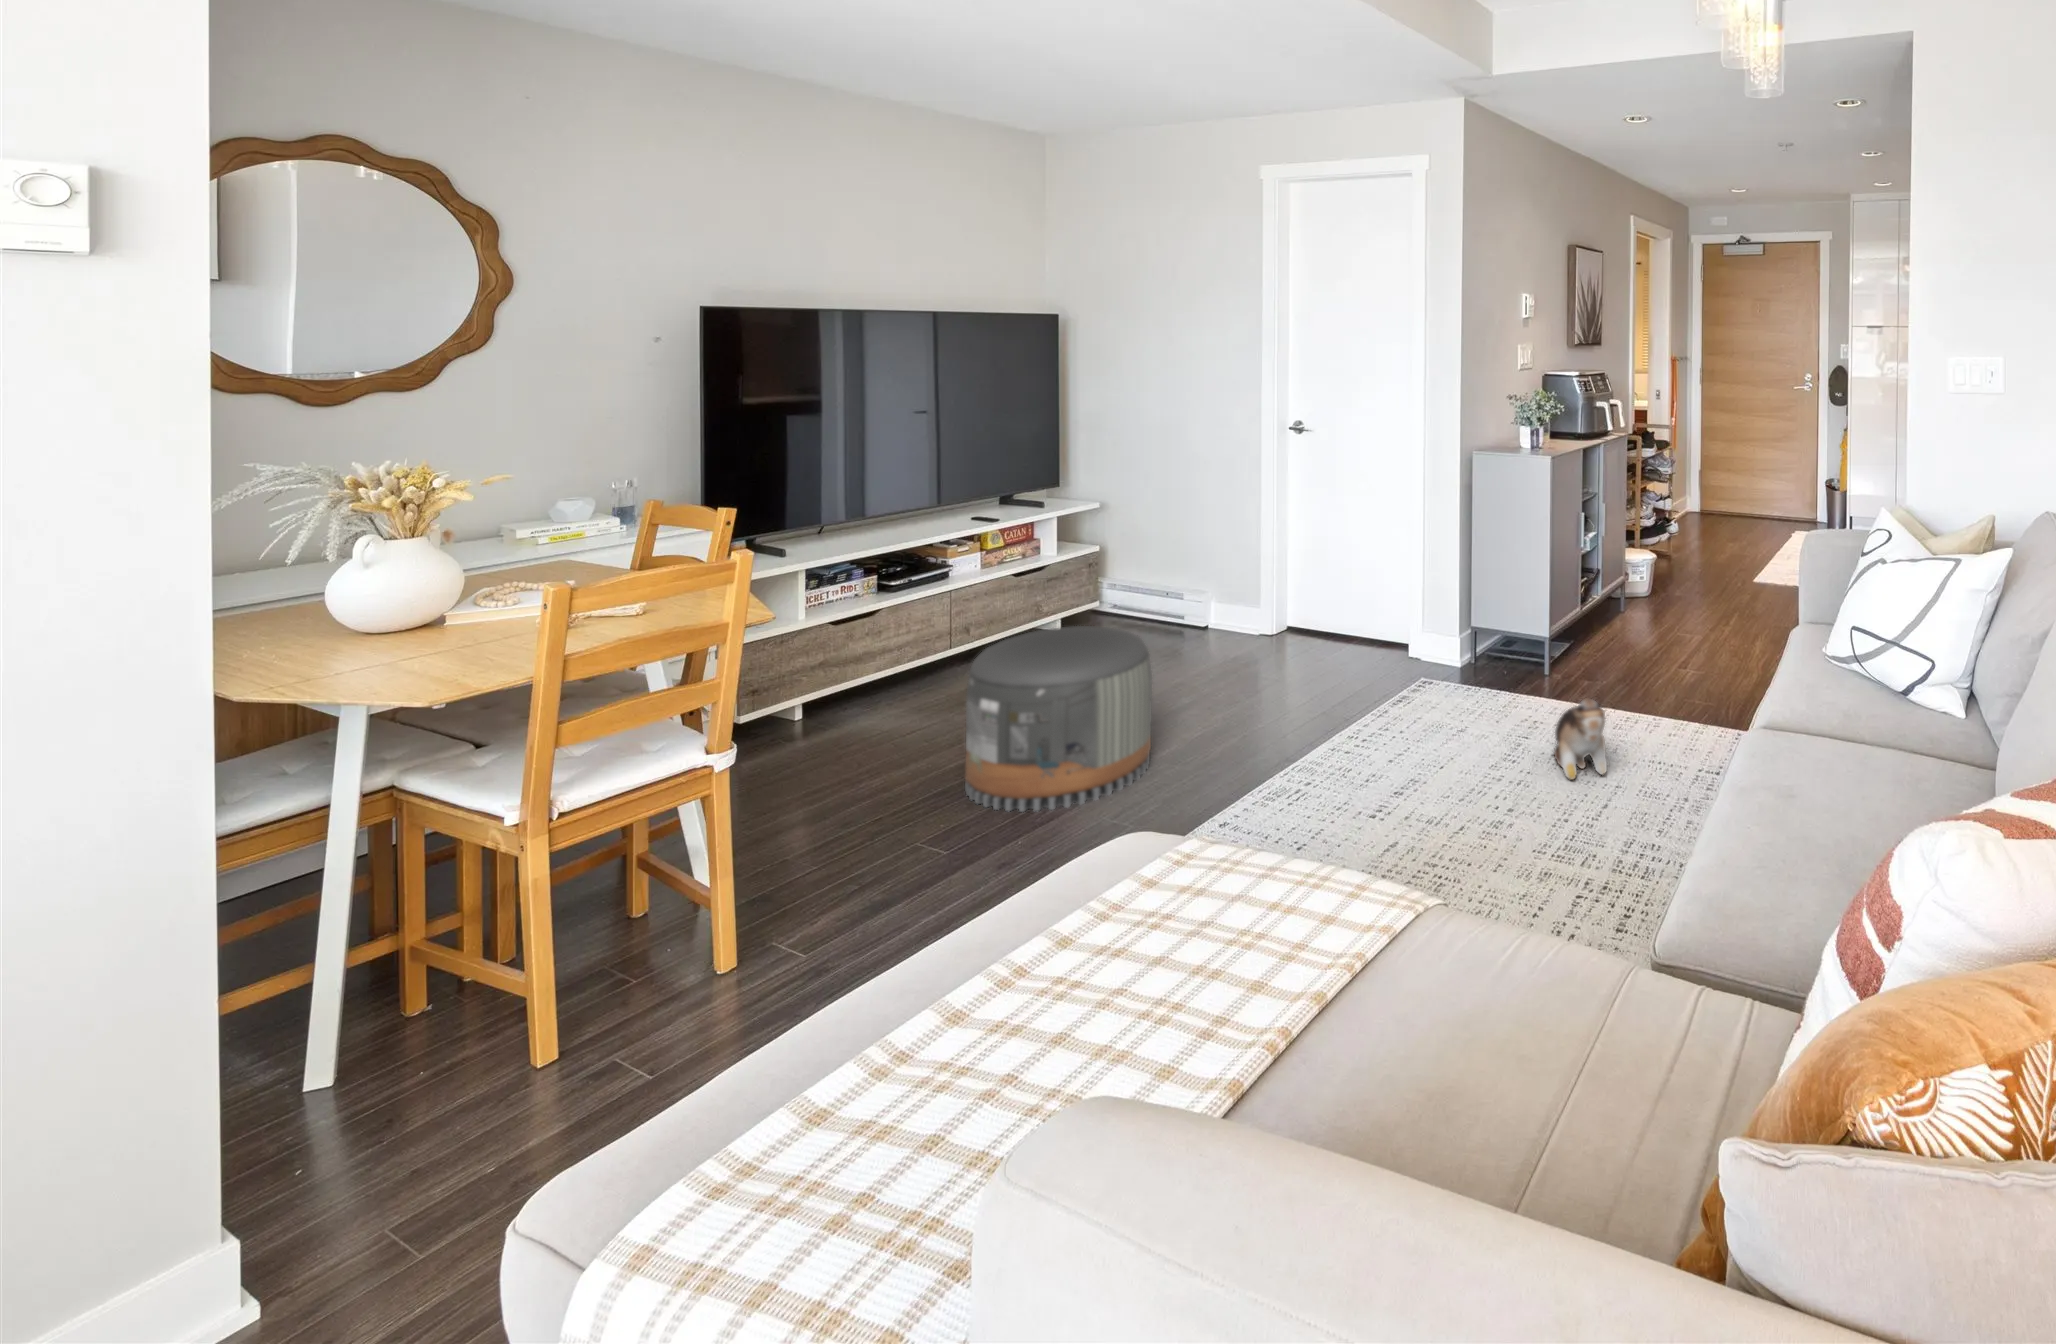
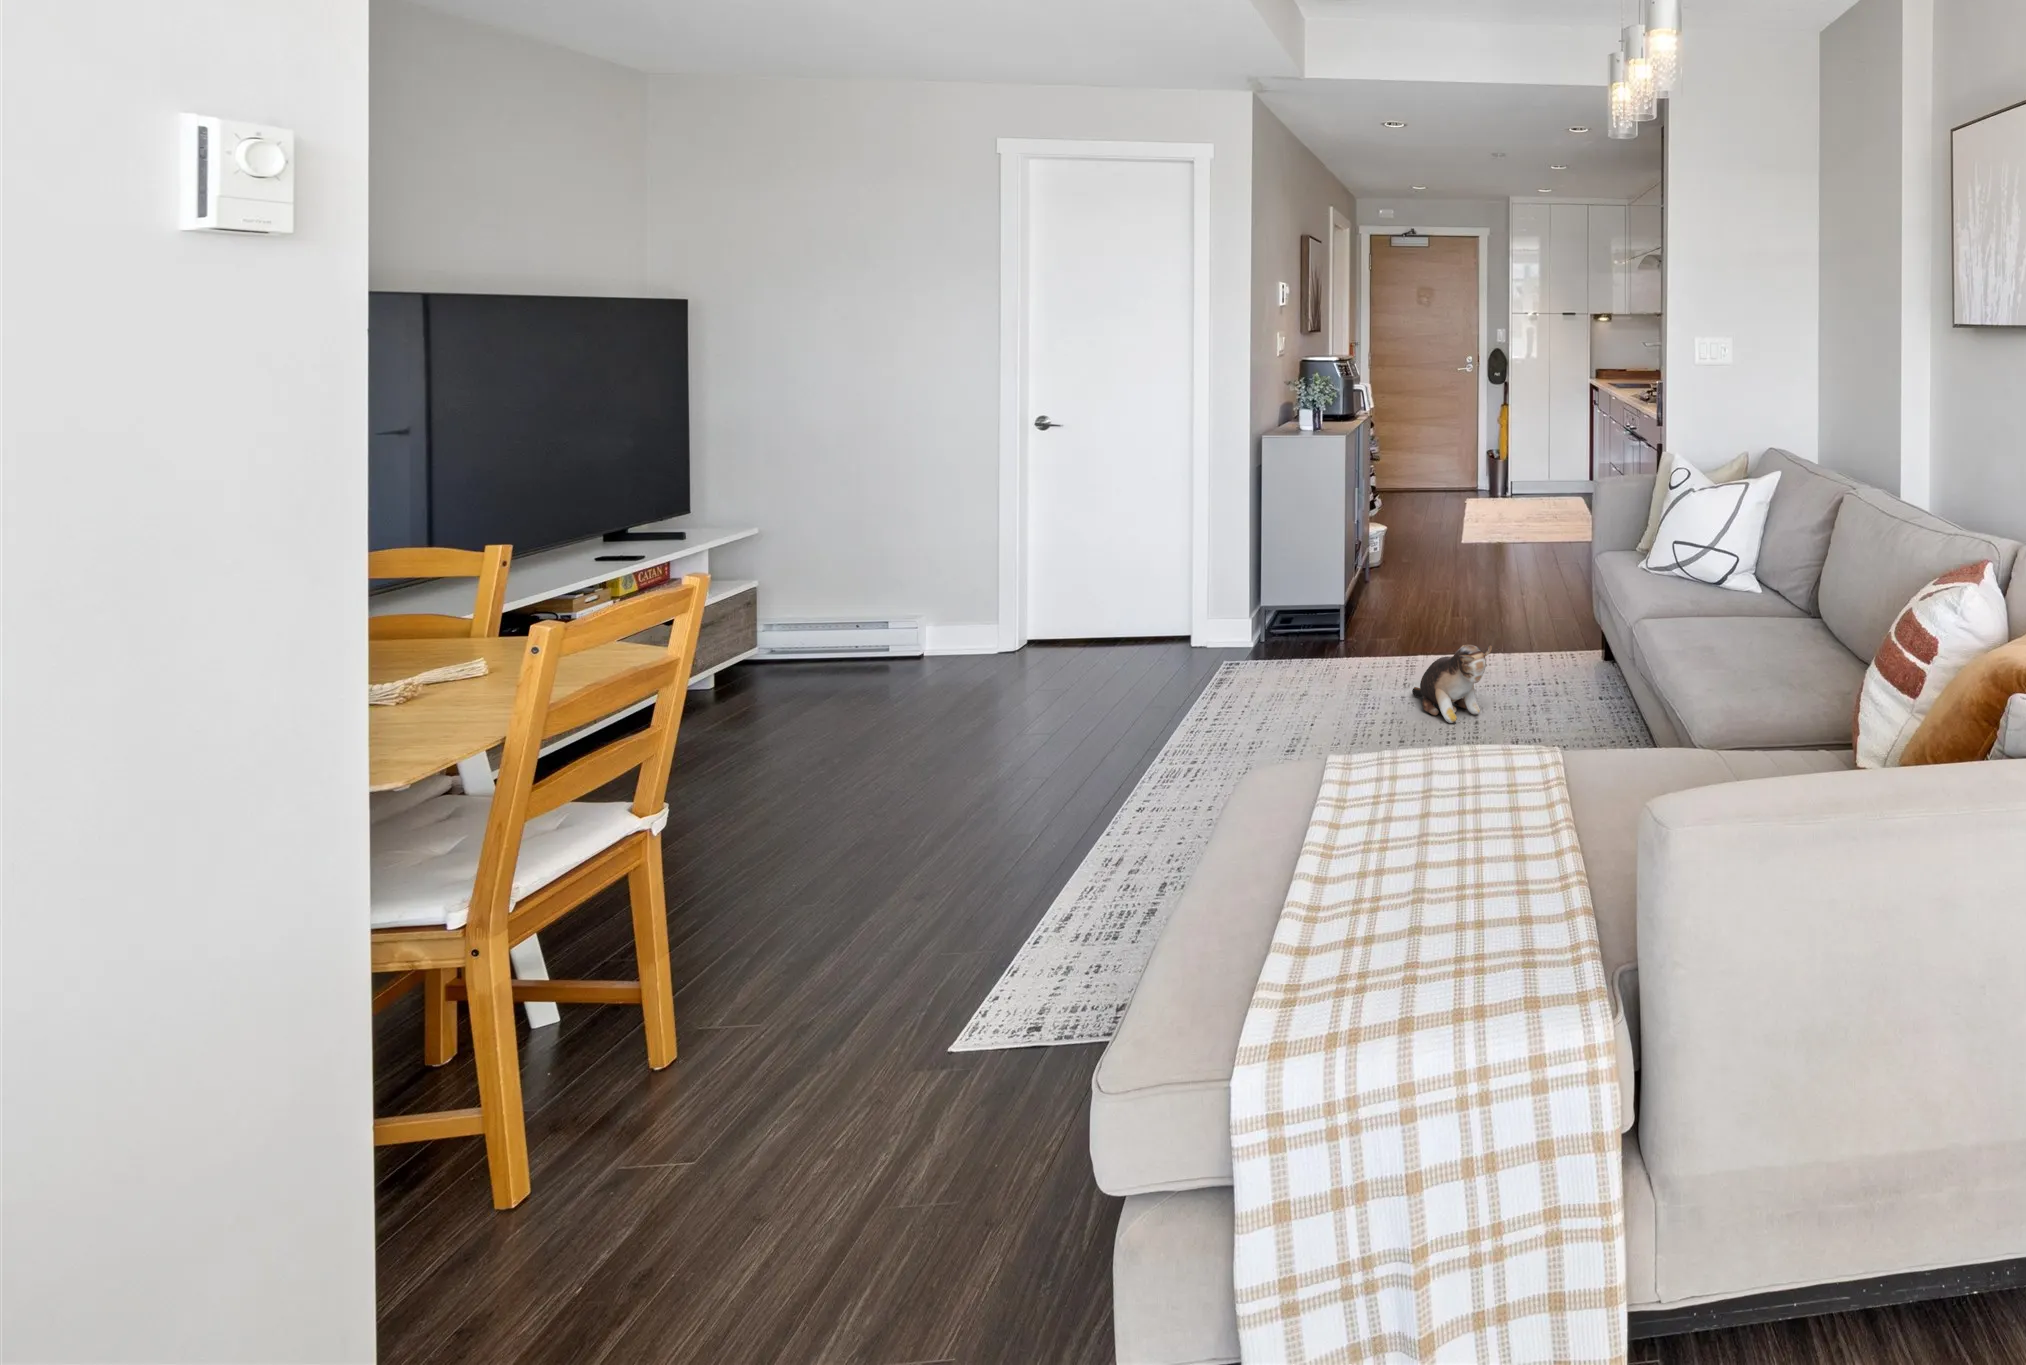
pouf: present [965,626,1152,812] -> none [782,646,1006,862]

